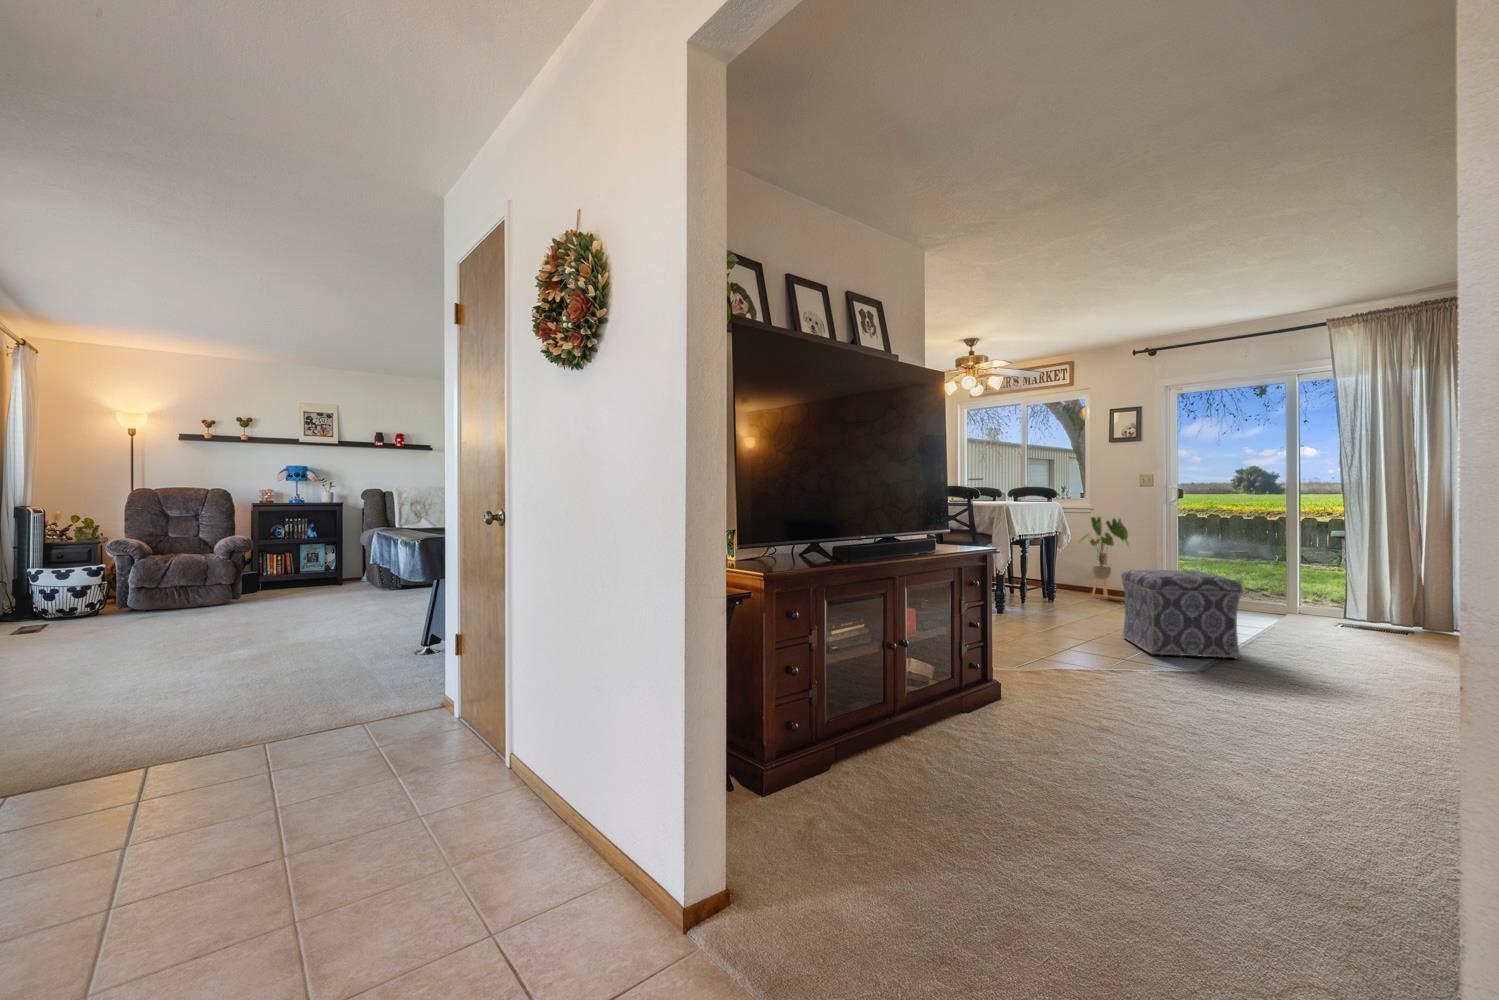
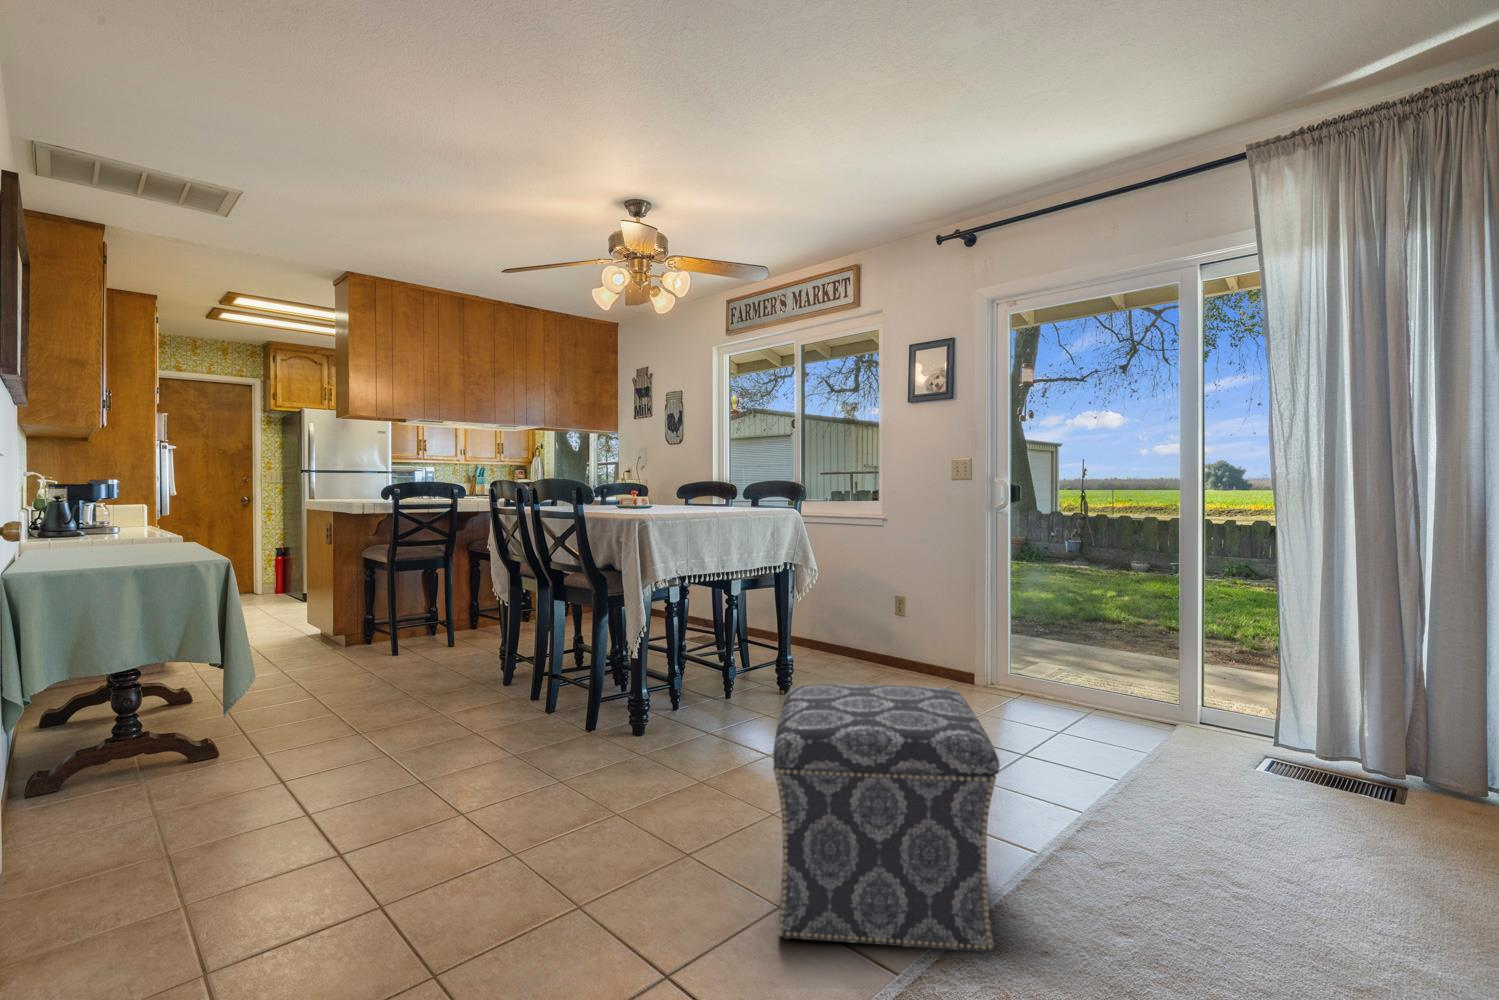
house plant: present [1079,517,1128,598] -> none [844,533,933,681]

